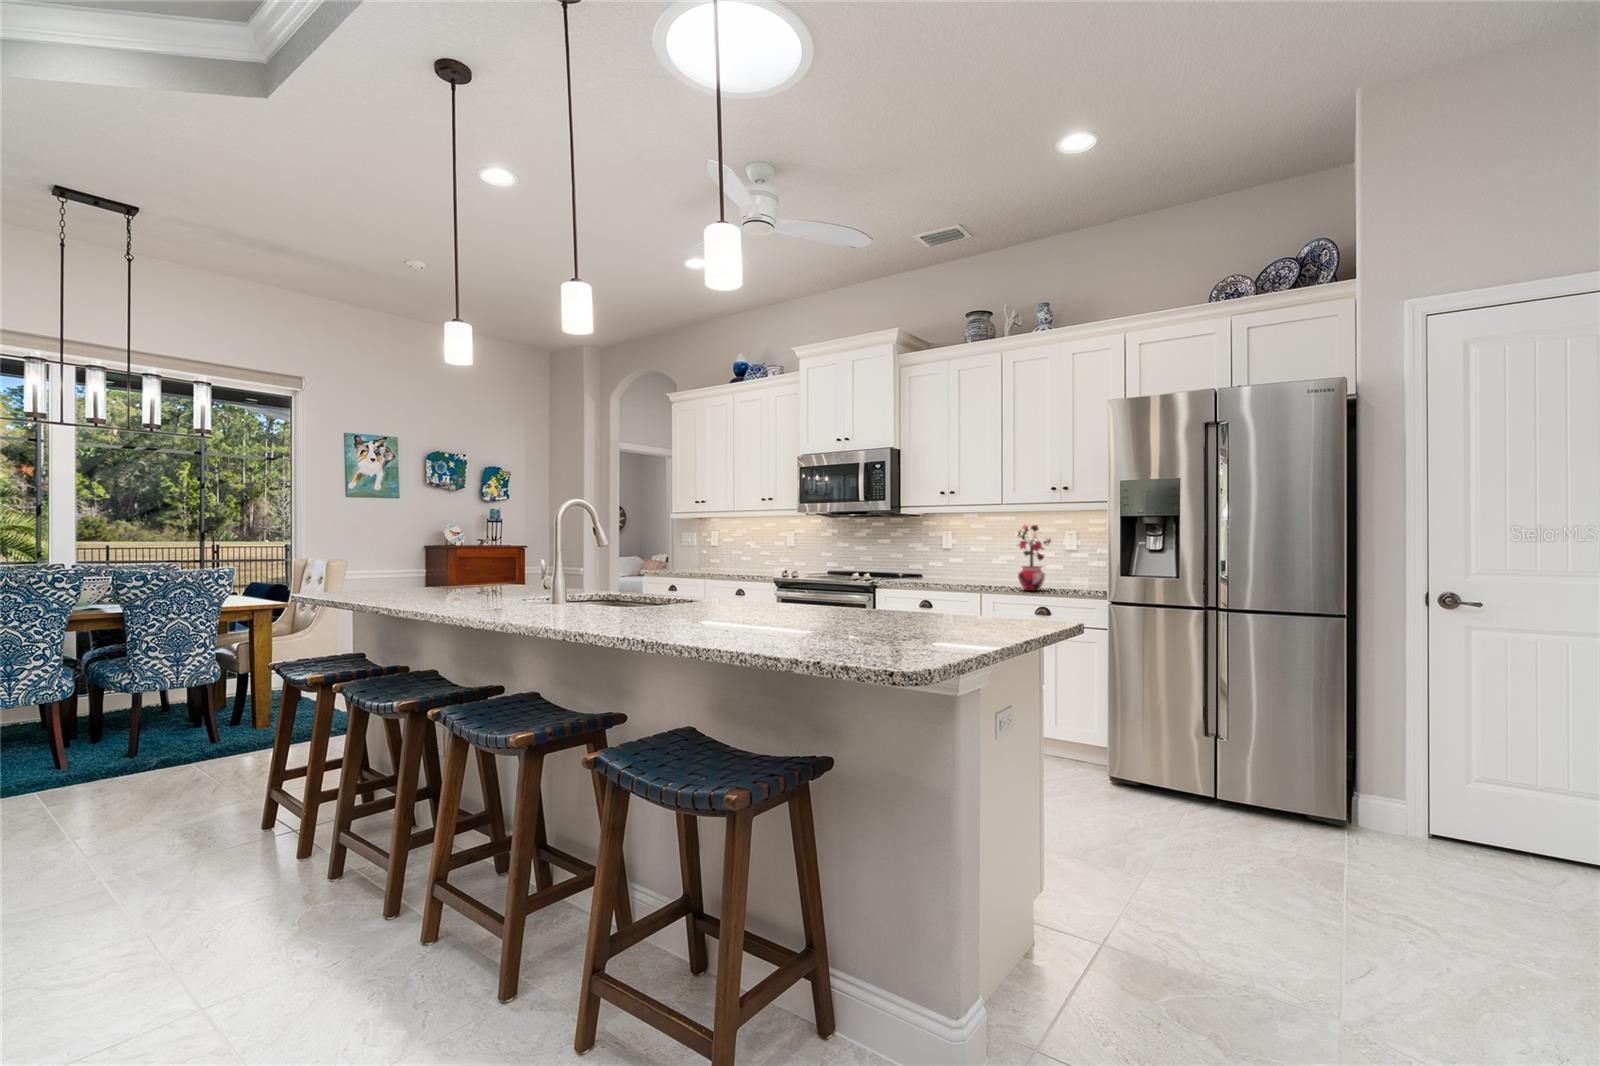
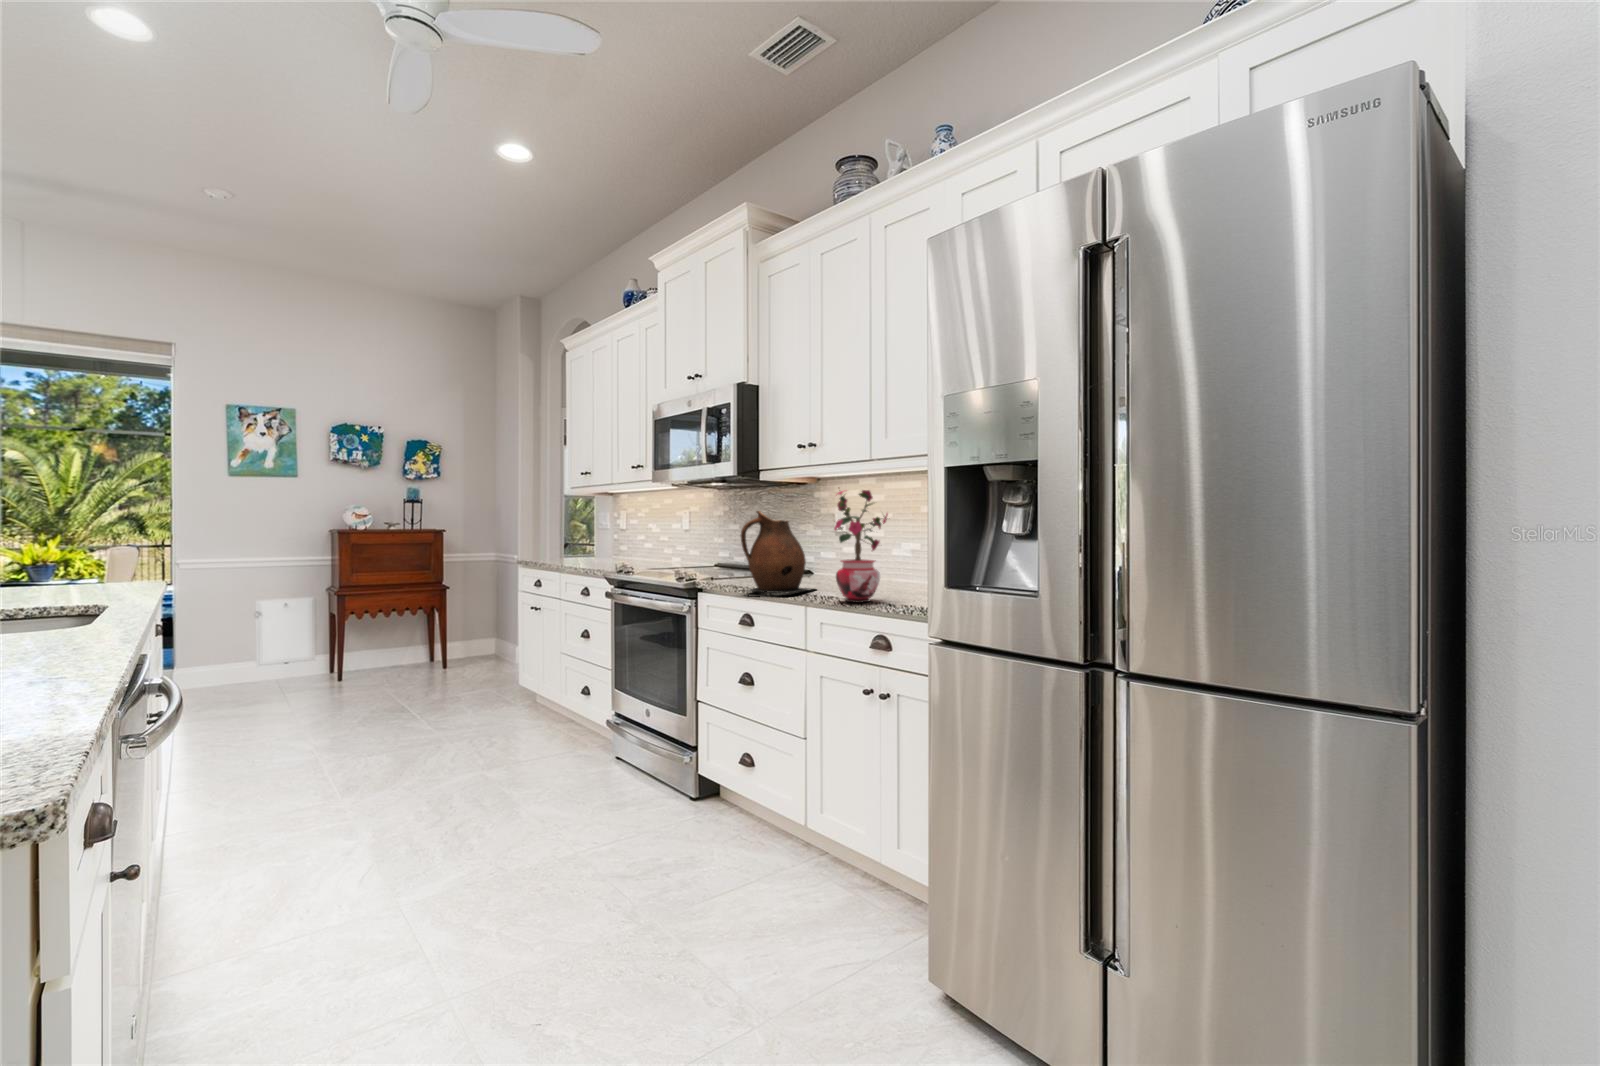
ceramic pitcher: none [940,536,981,588] -> present [741,511,813,594]

